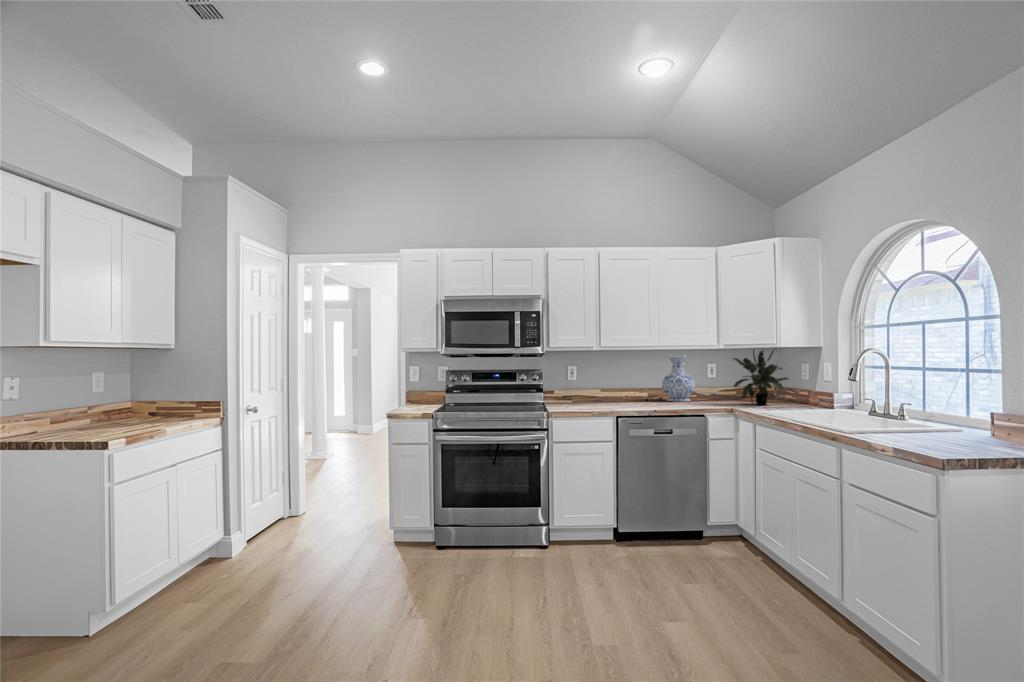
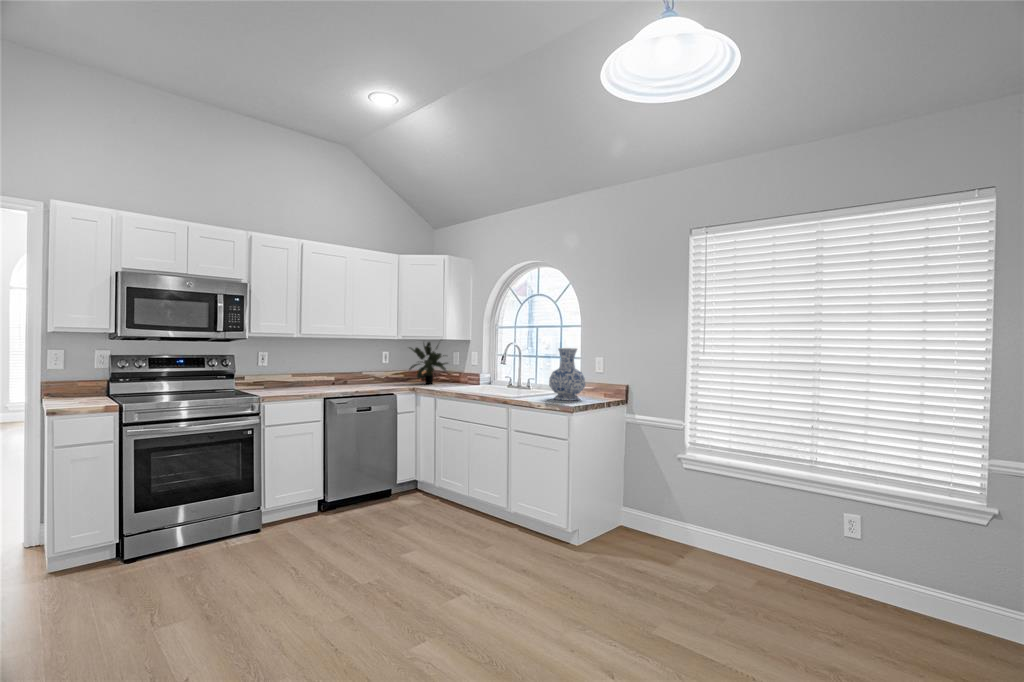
vase: present [662,355,695,402] -> present [549,348,585,400]

